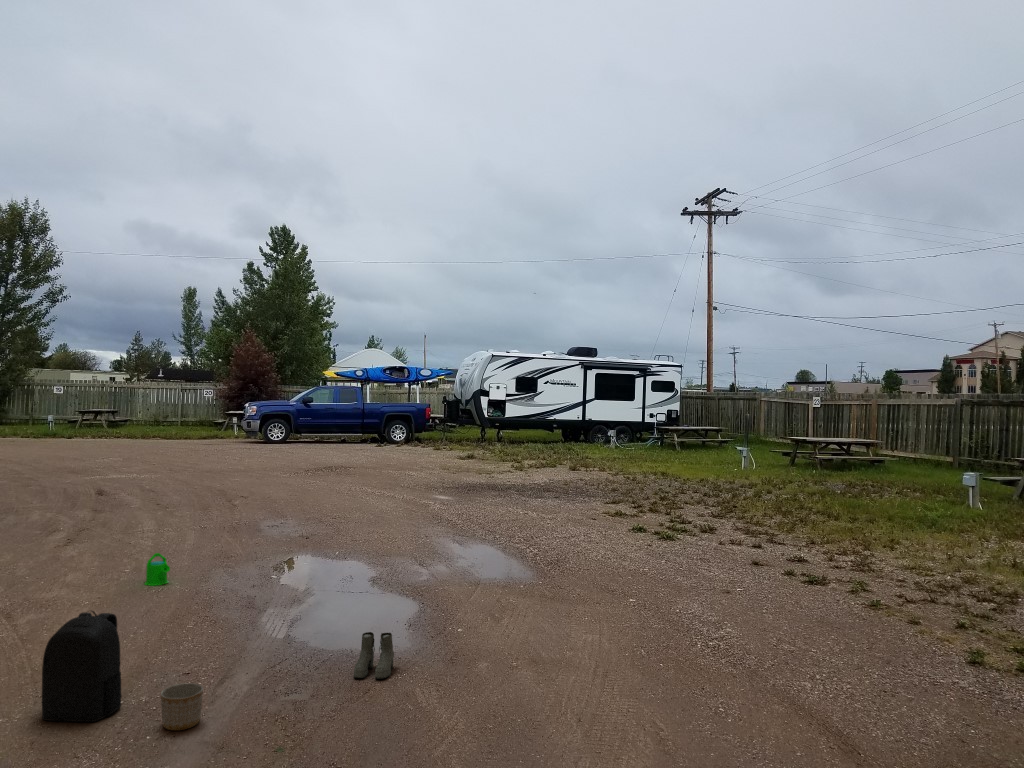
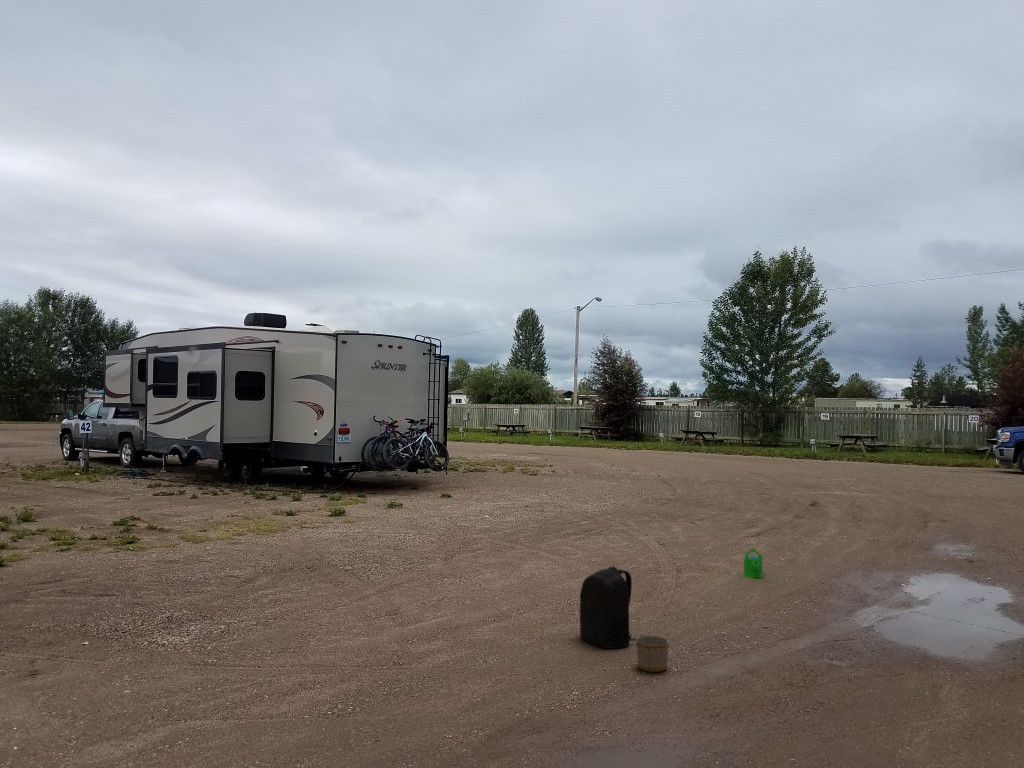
boots: present [354,632,394,679] -> none [822,643,874,693]

